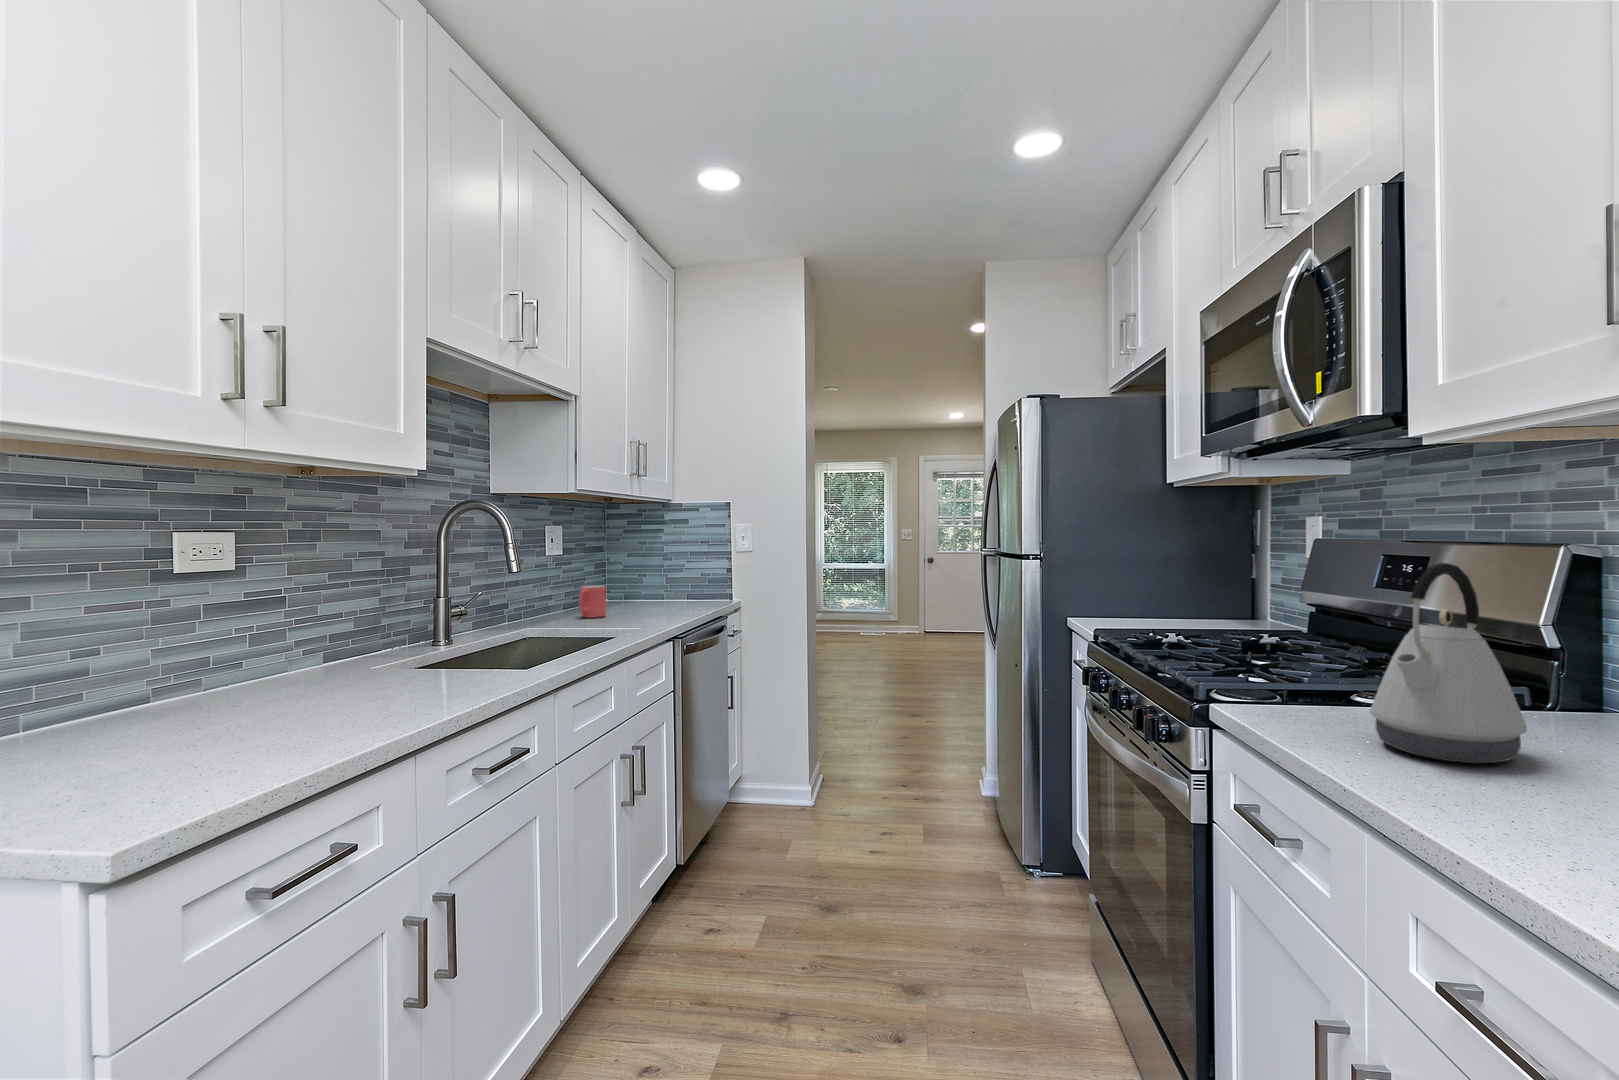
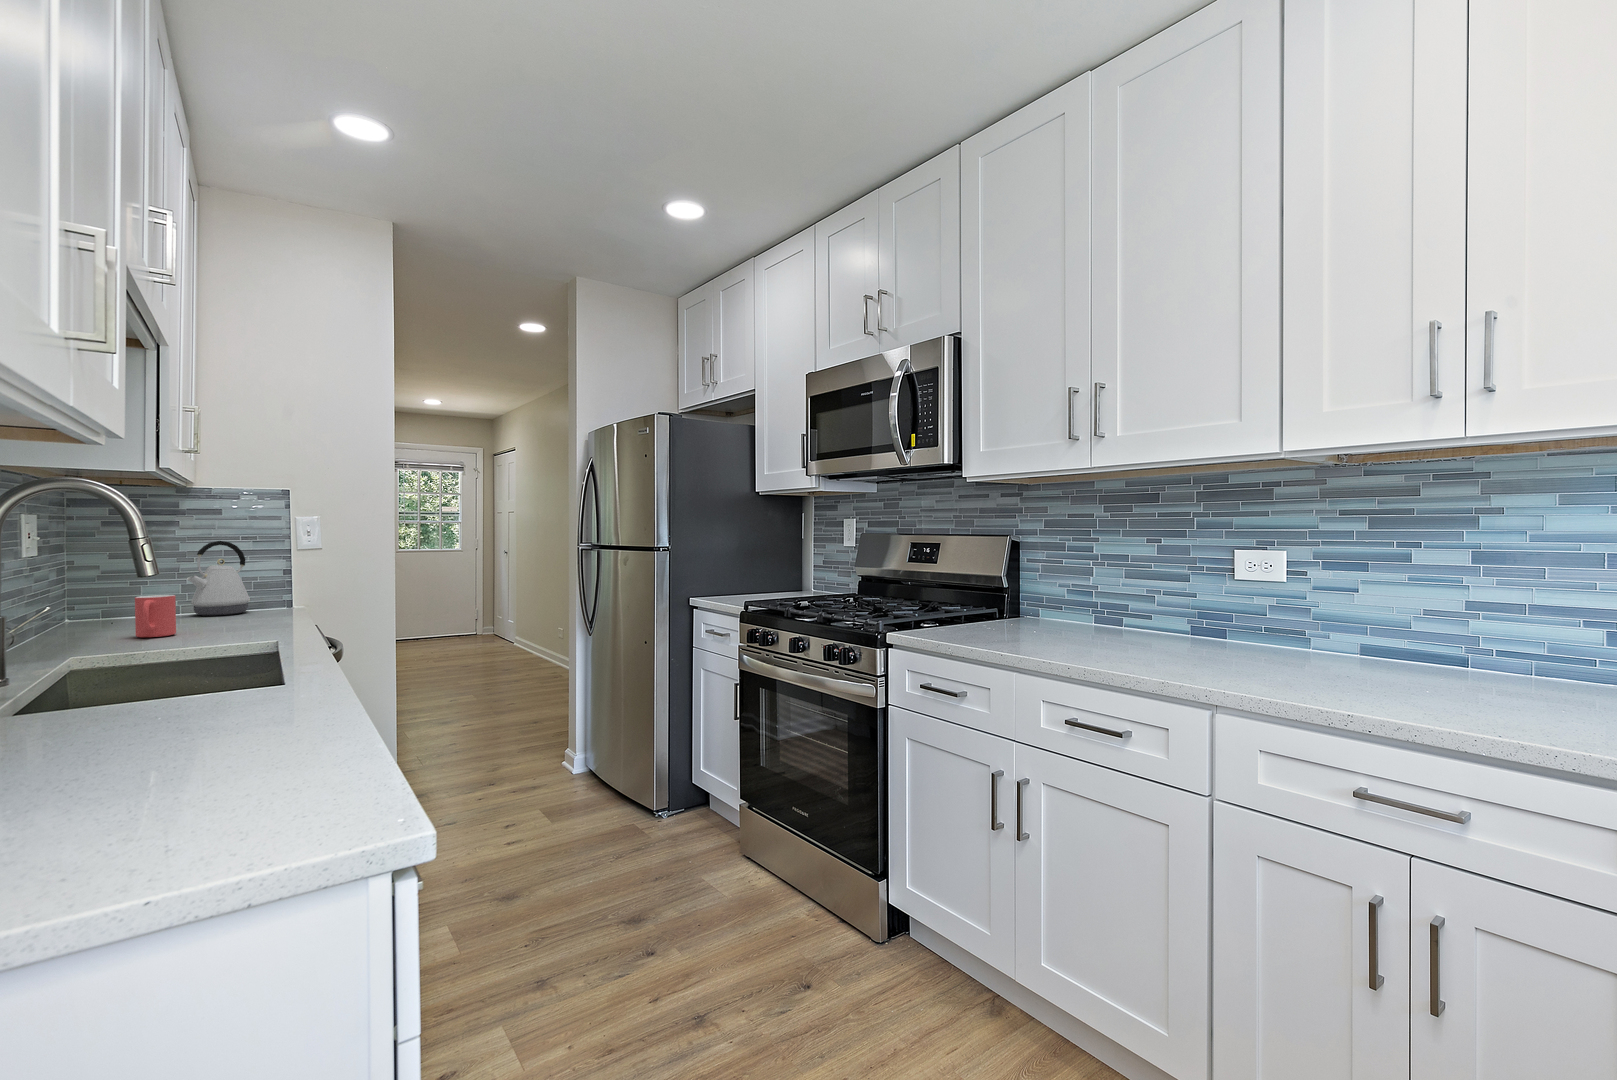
kettle: present [1370,563,1527,763] -> present [187,541,250,616]

